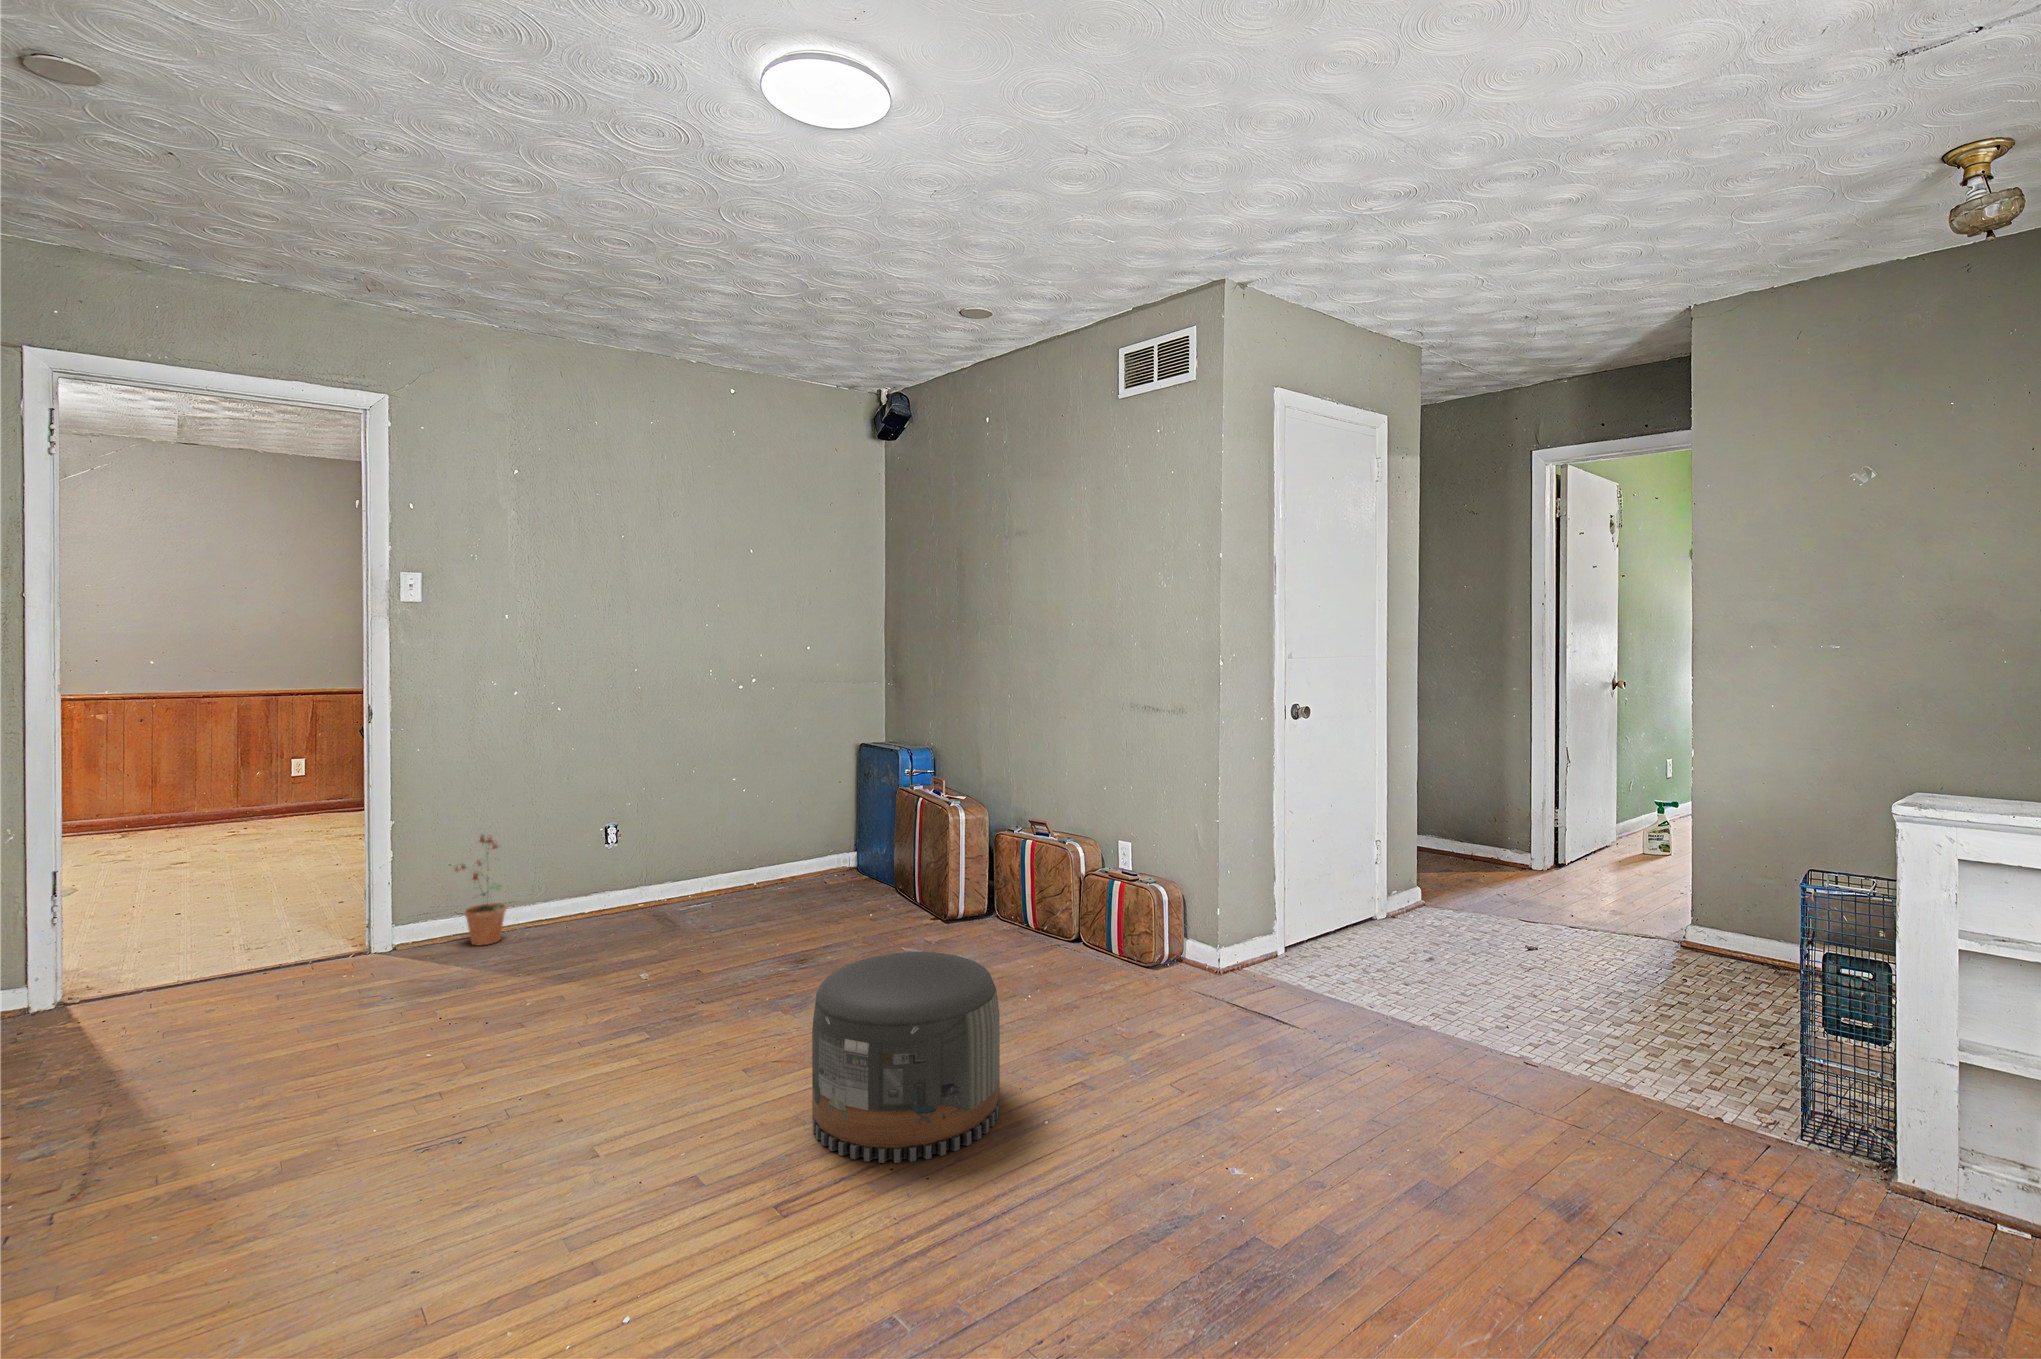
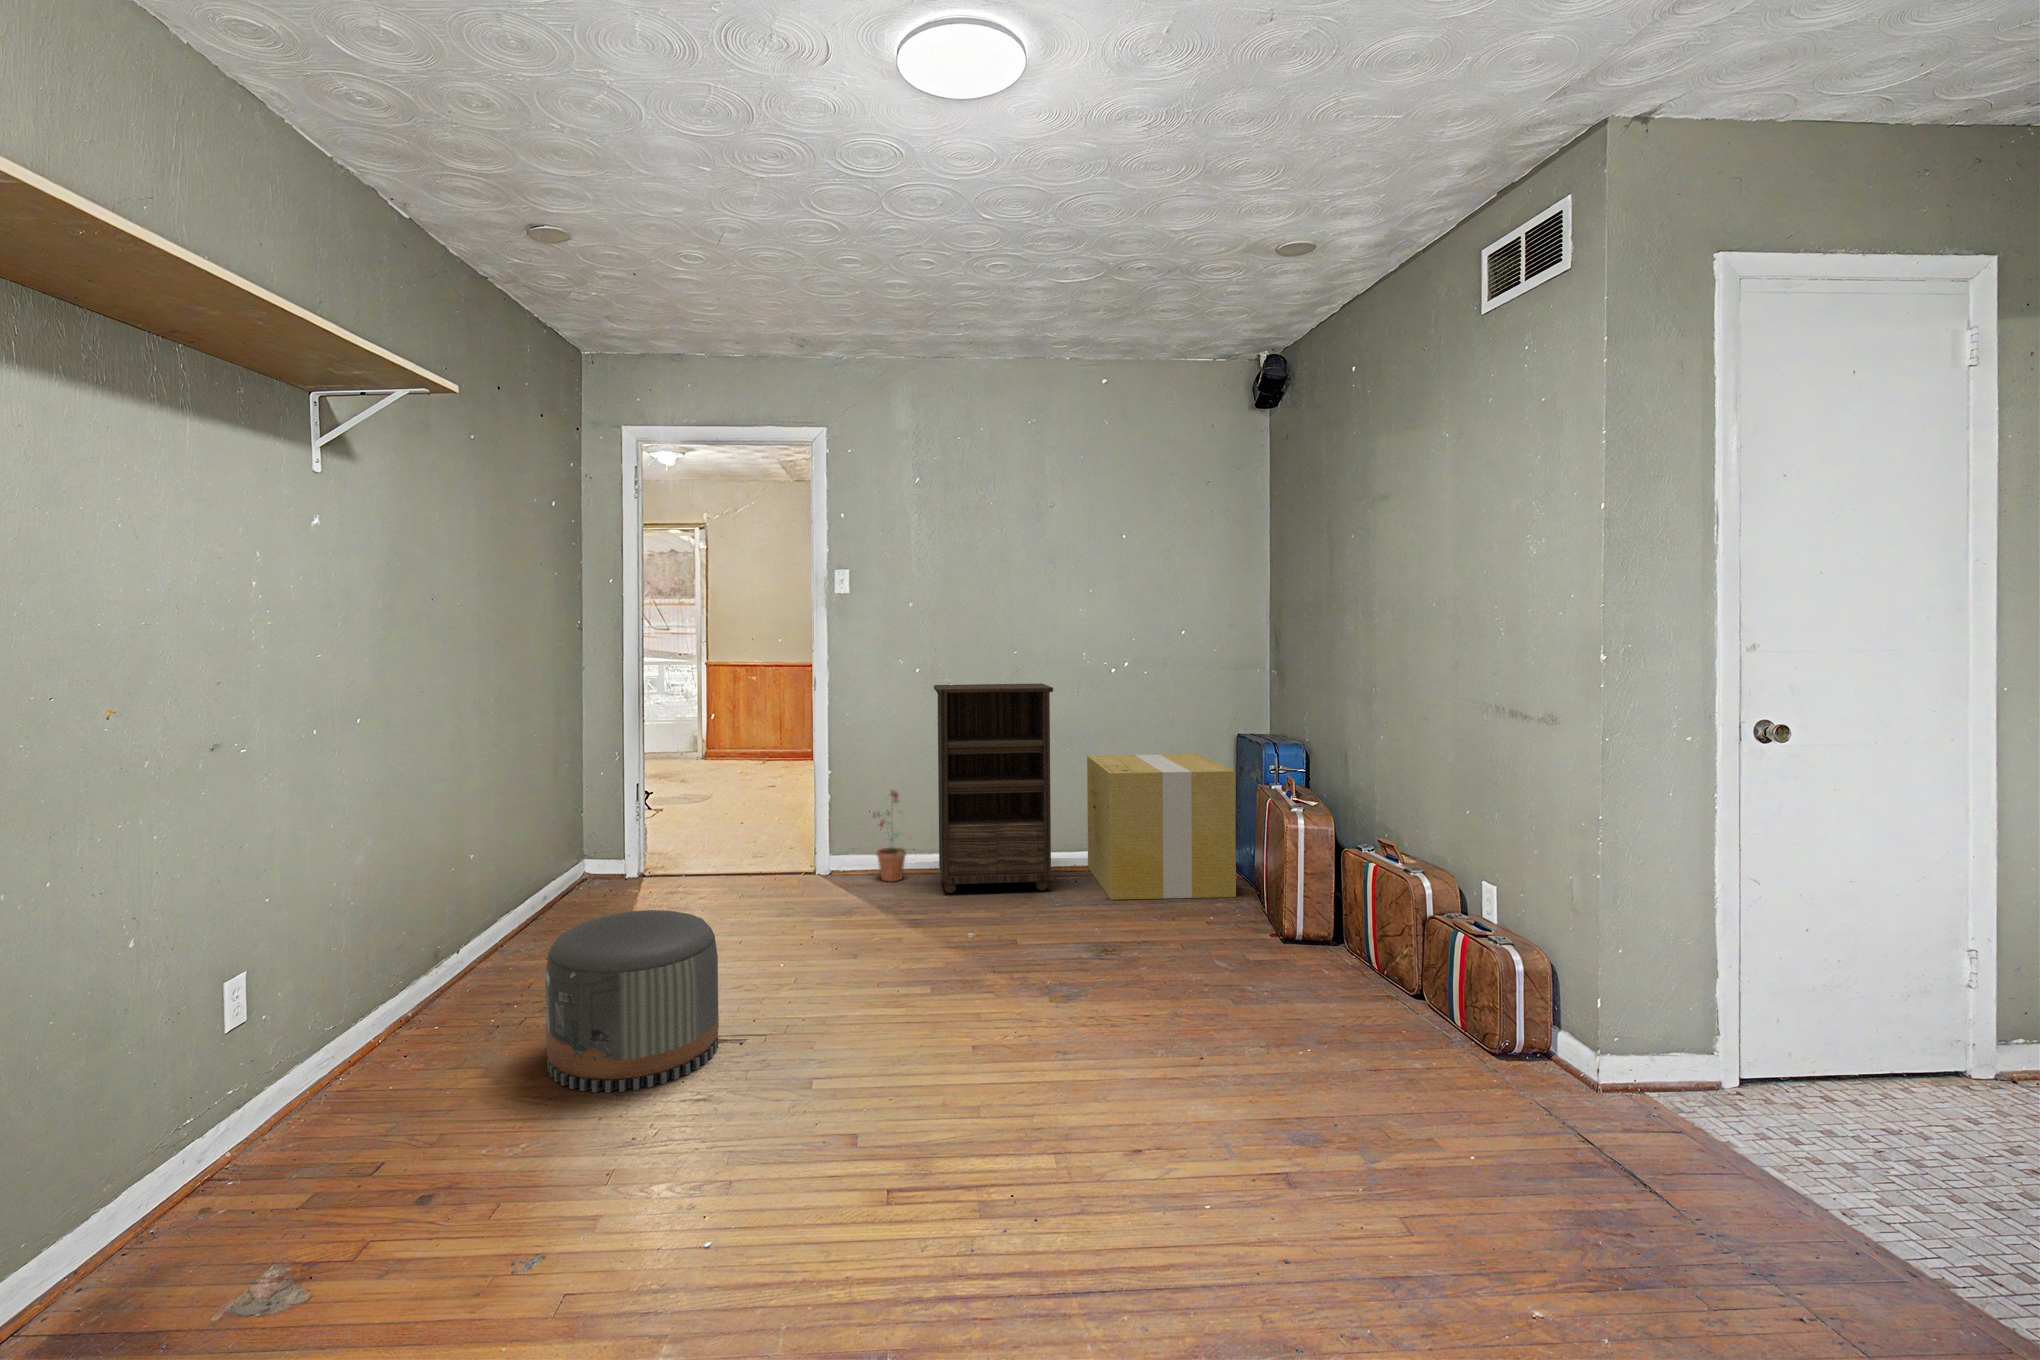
bookshelf: none [545,700,700,943] -> present [934,683,1053,893]
cardboard box: none [715,764,880,917] -> present [1087,754,1236,900]
pouf: present [812,952,1000,1163] -> present [546,910,719,1093]

